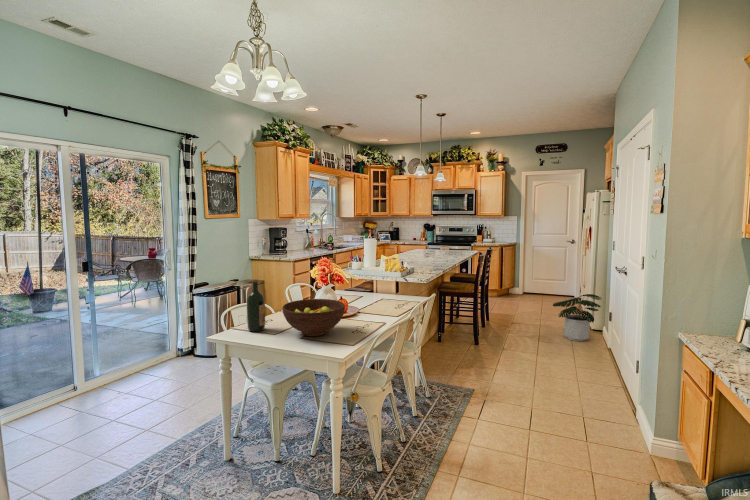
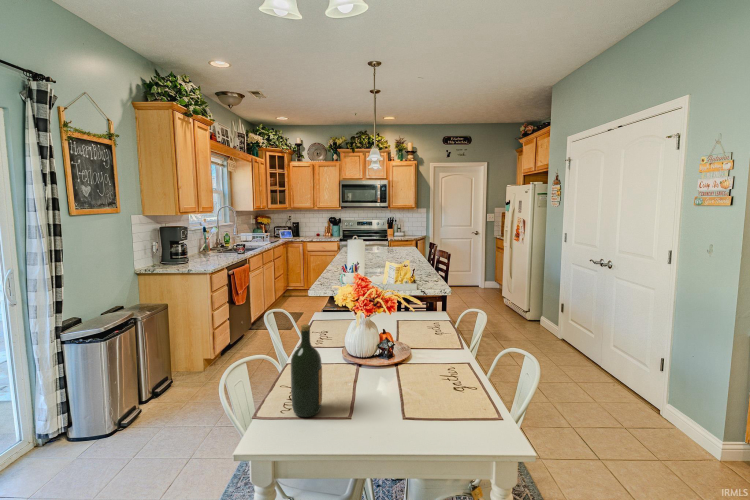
potted plant: present [553,294,601,341] -> none [501,287,555,336]
fruit bowl: present [282,299,345,336] -> none [361,342,462,410]

